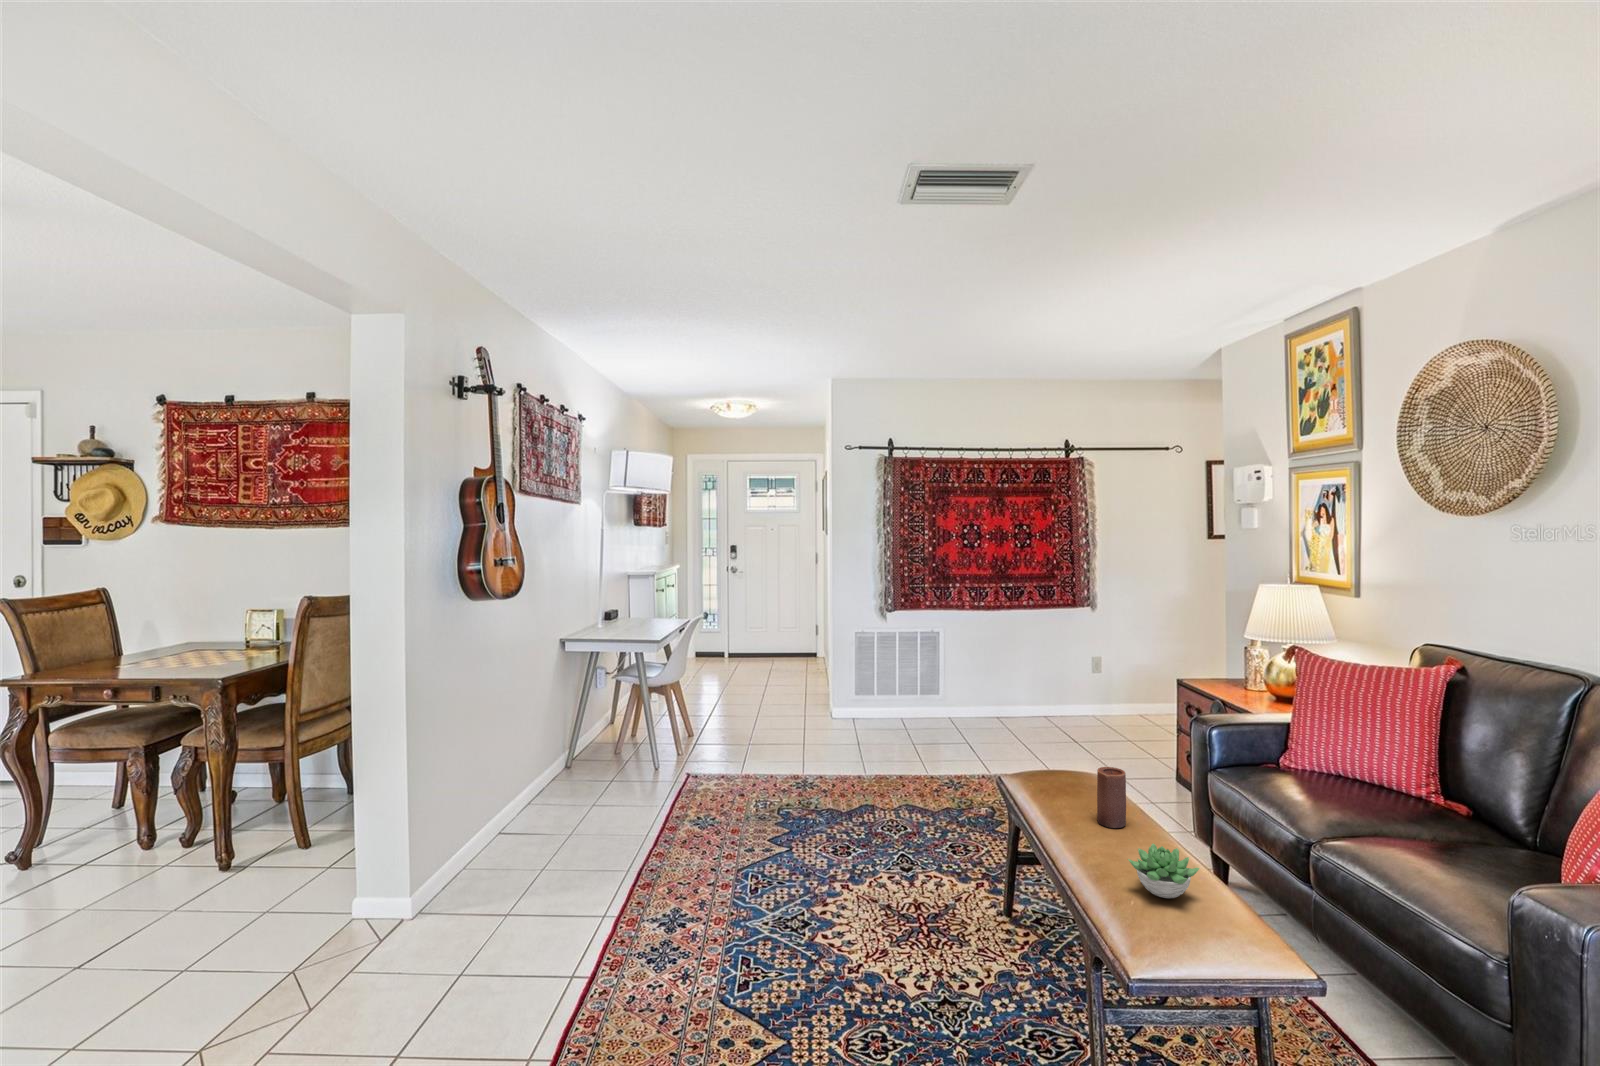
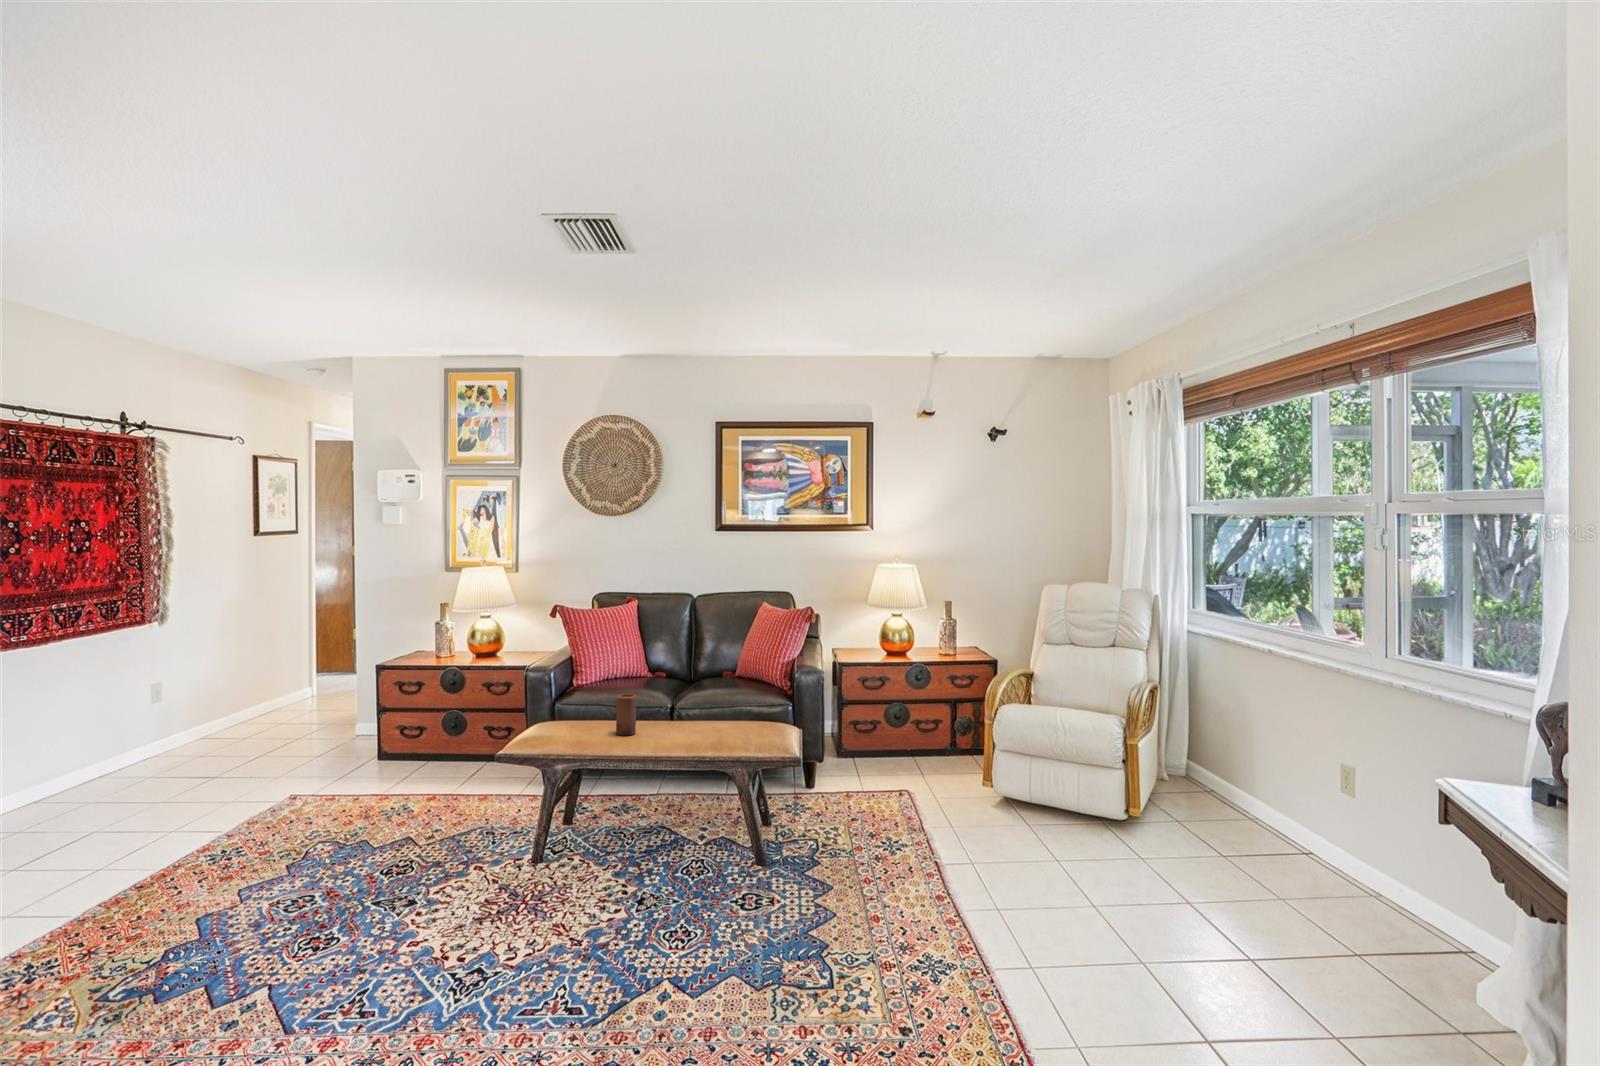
succulent plant: present [1128,844,1199,898] -> none [702,712,740,740]

